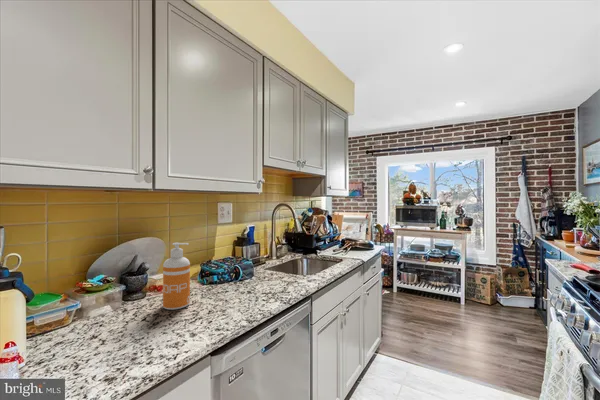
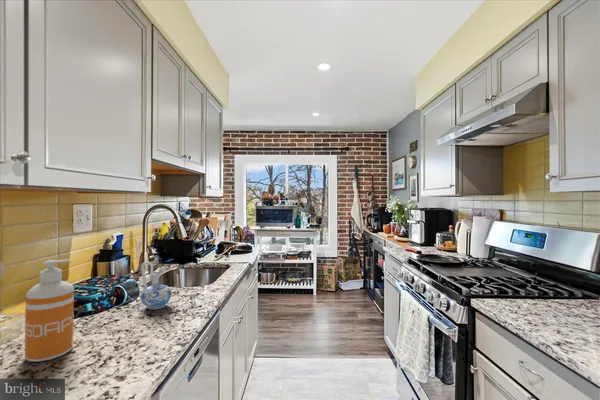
ceramic pitcher: none [246,250,269,289] -> present [141,262,171,309]

